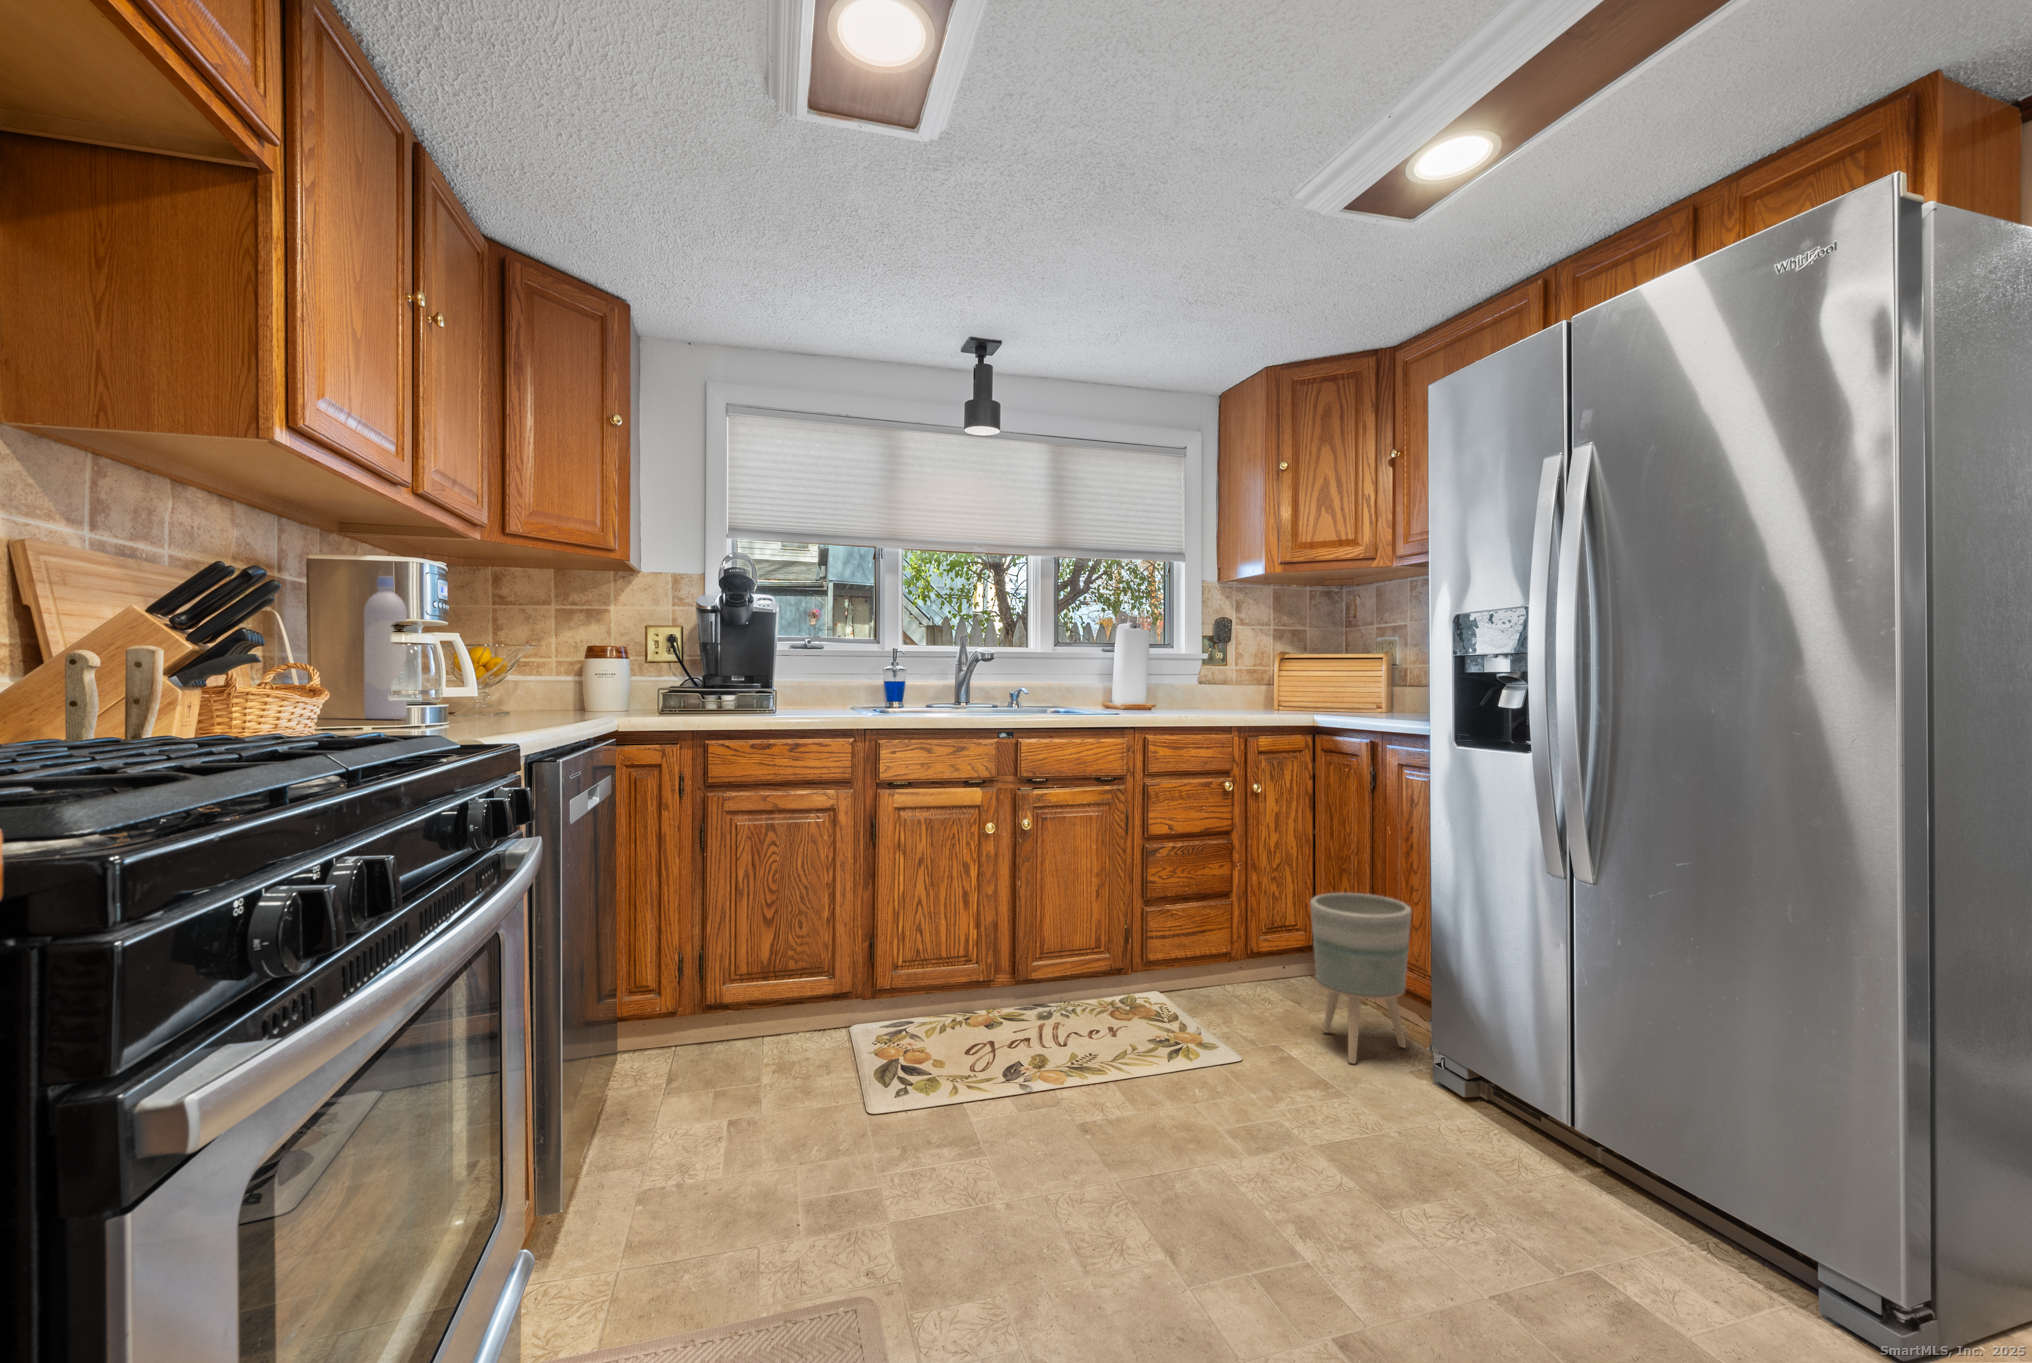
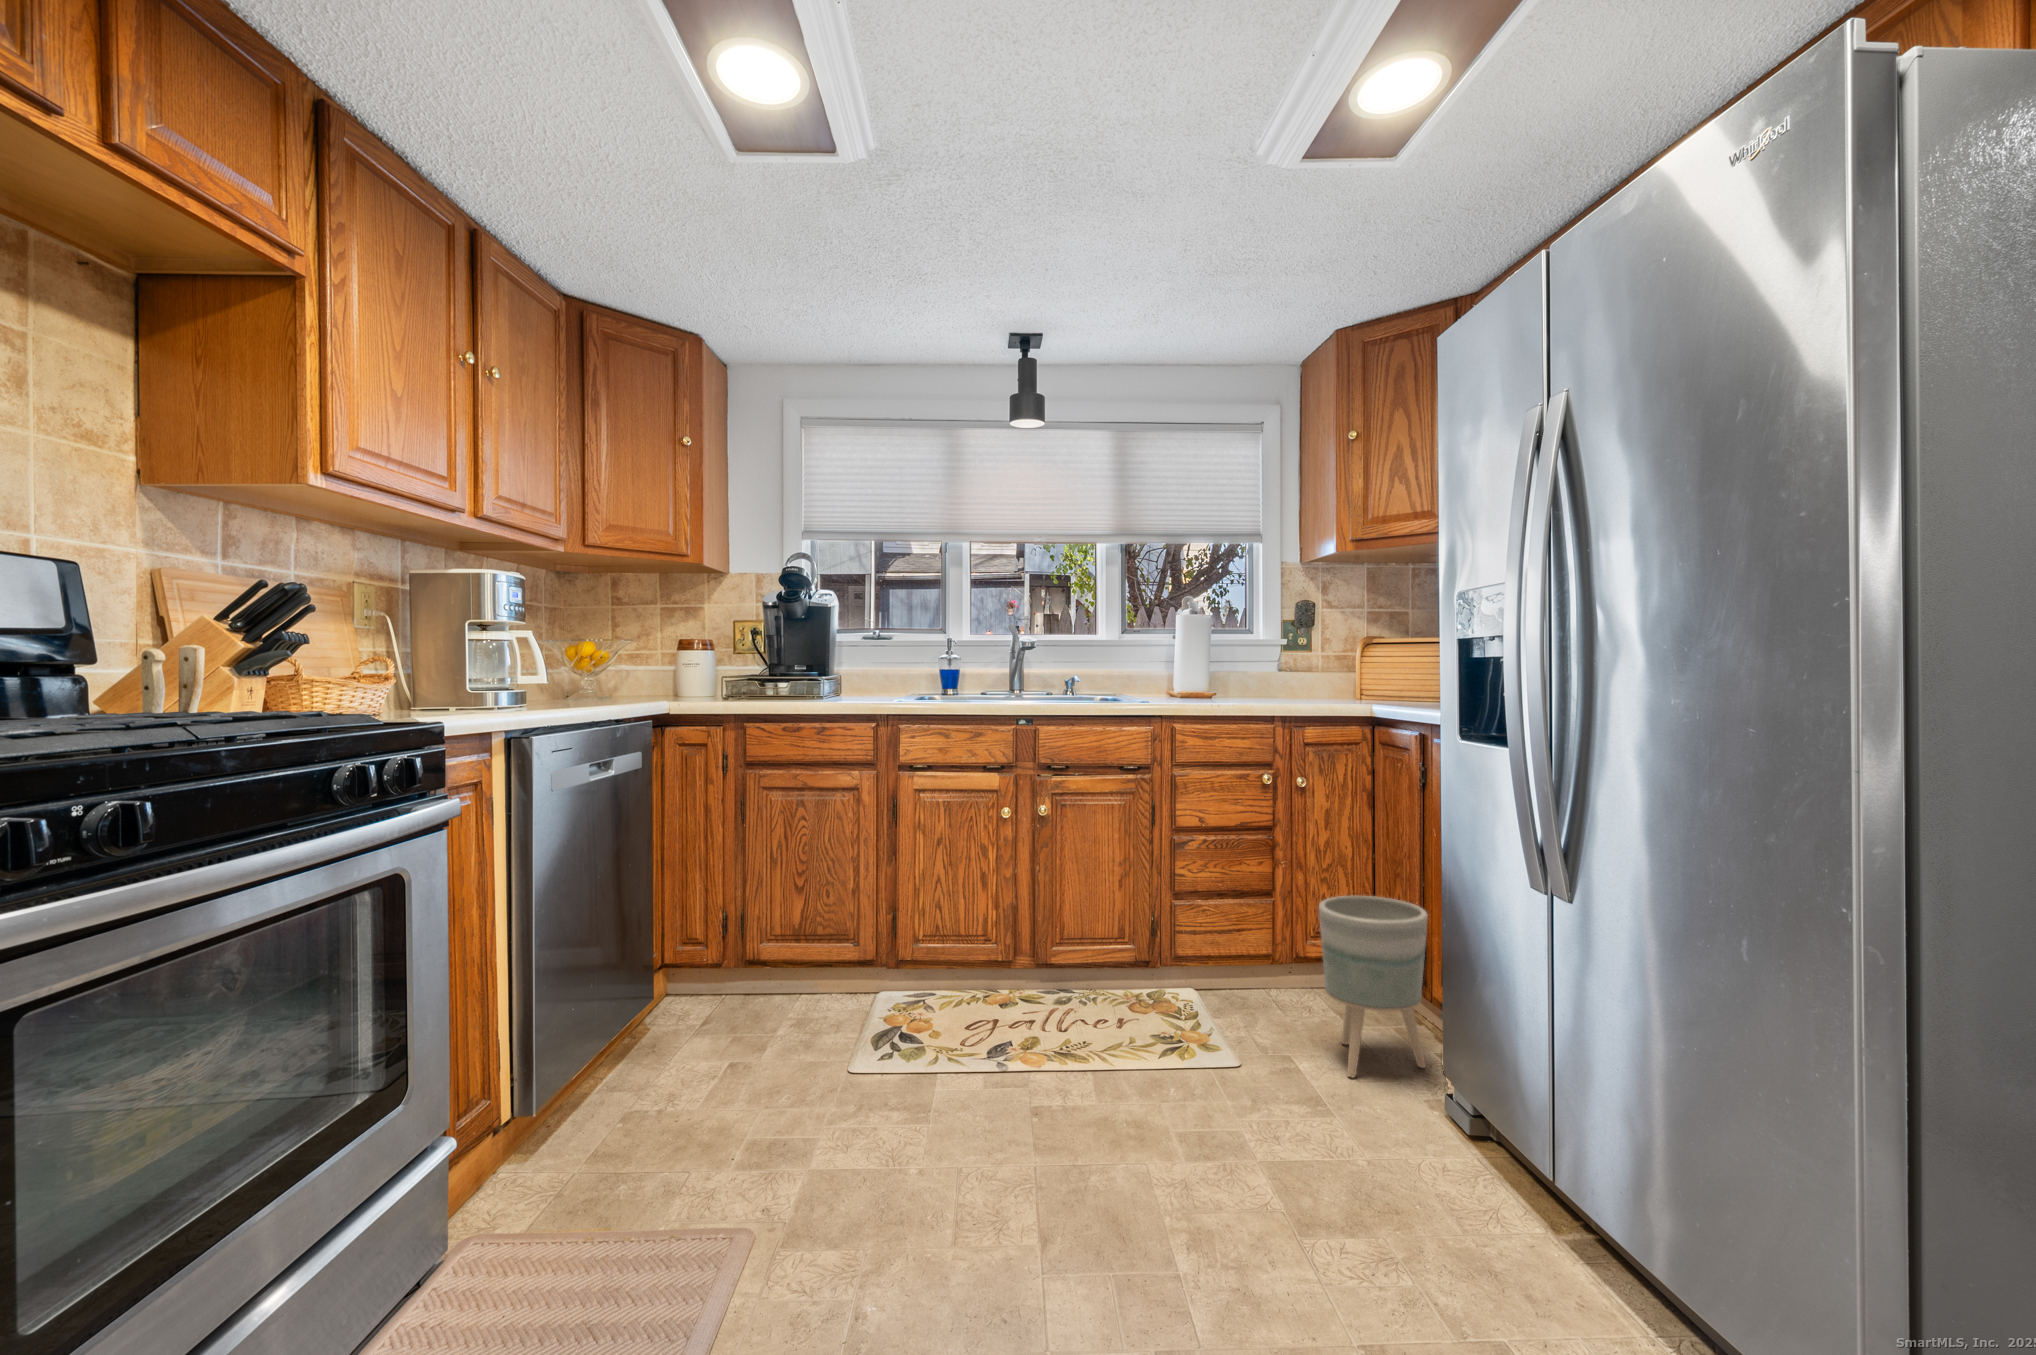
bottle: present [364,576,407,719] -> none [421,586,455,702]

